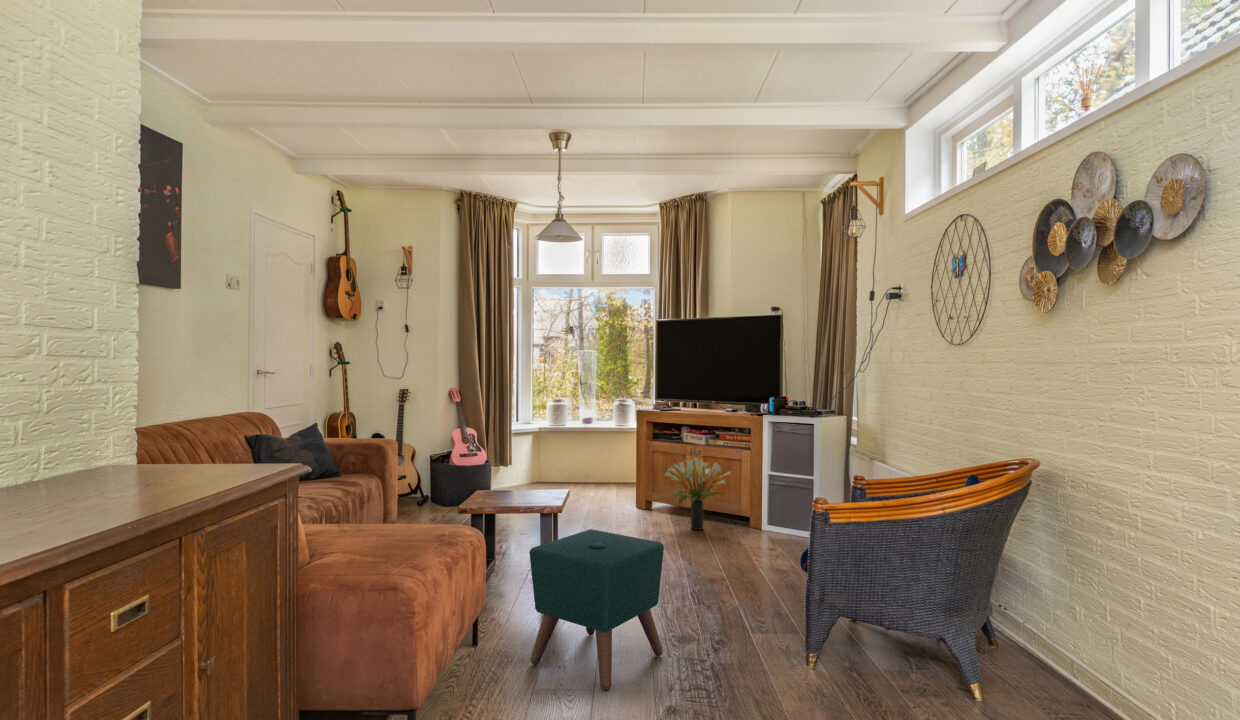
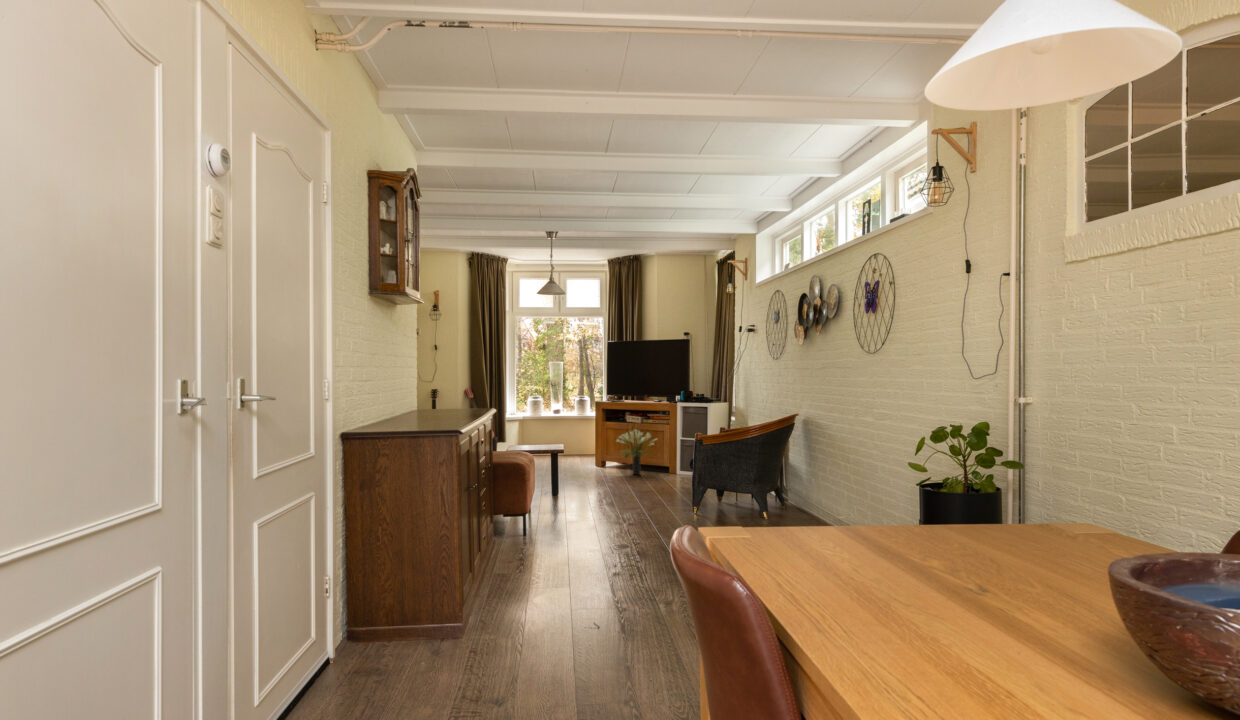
ottoman: present [529,529,664,691] -> none [559,455,623,521]

